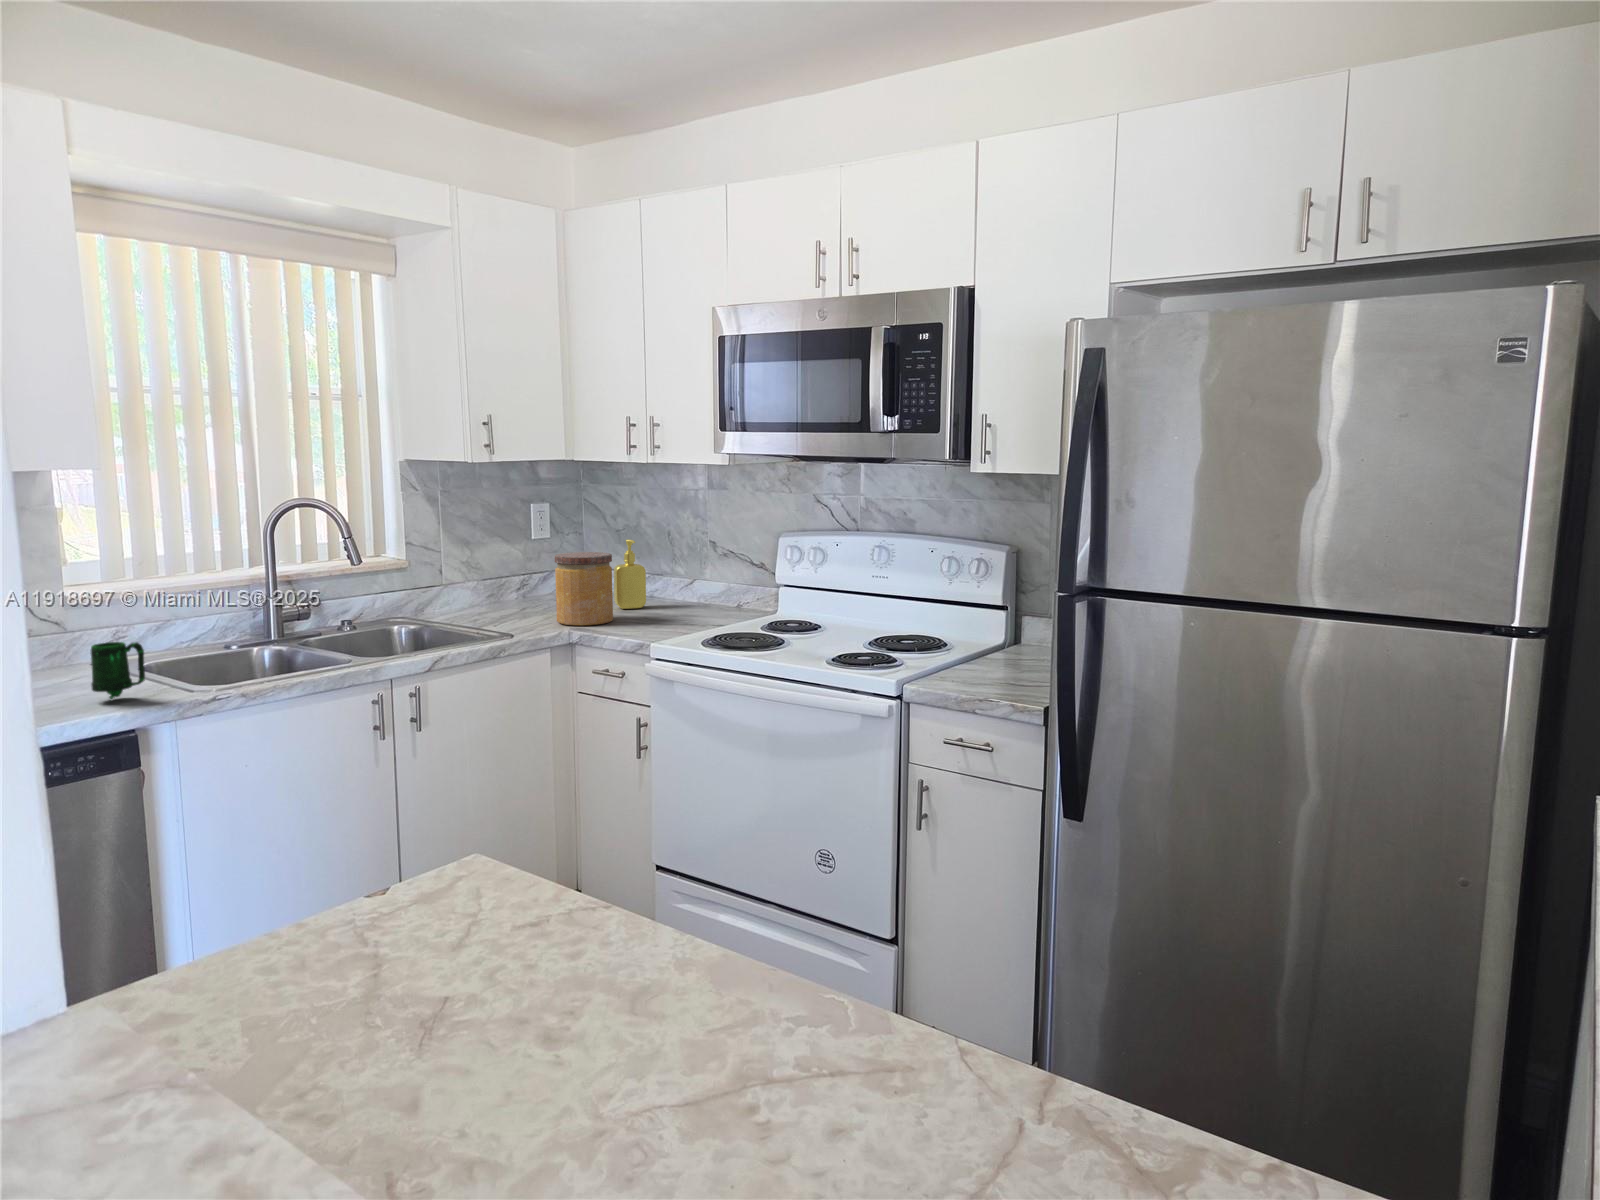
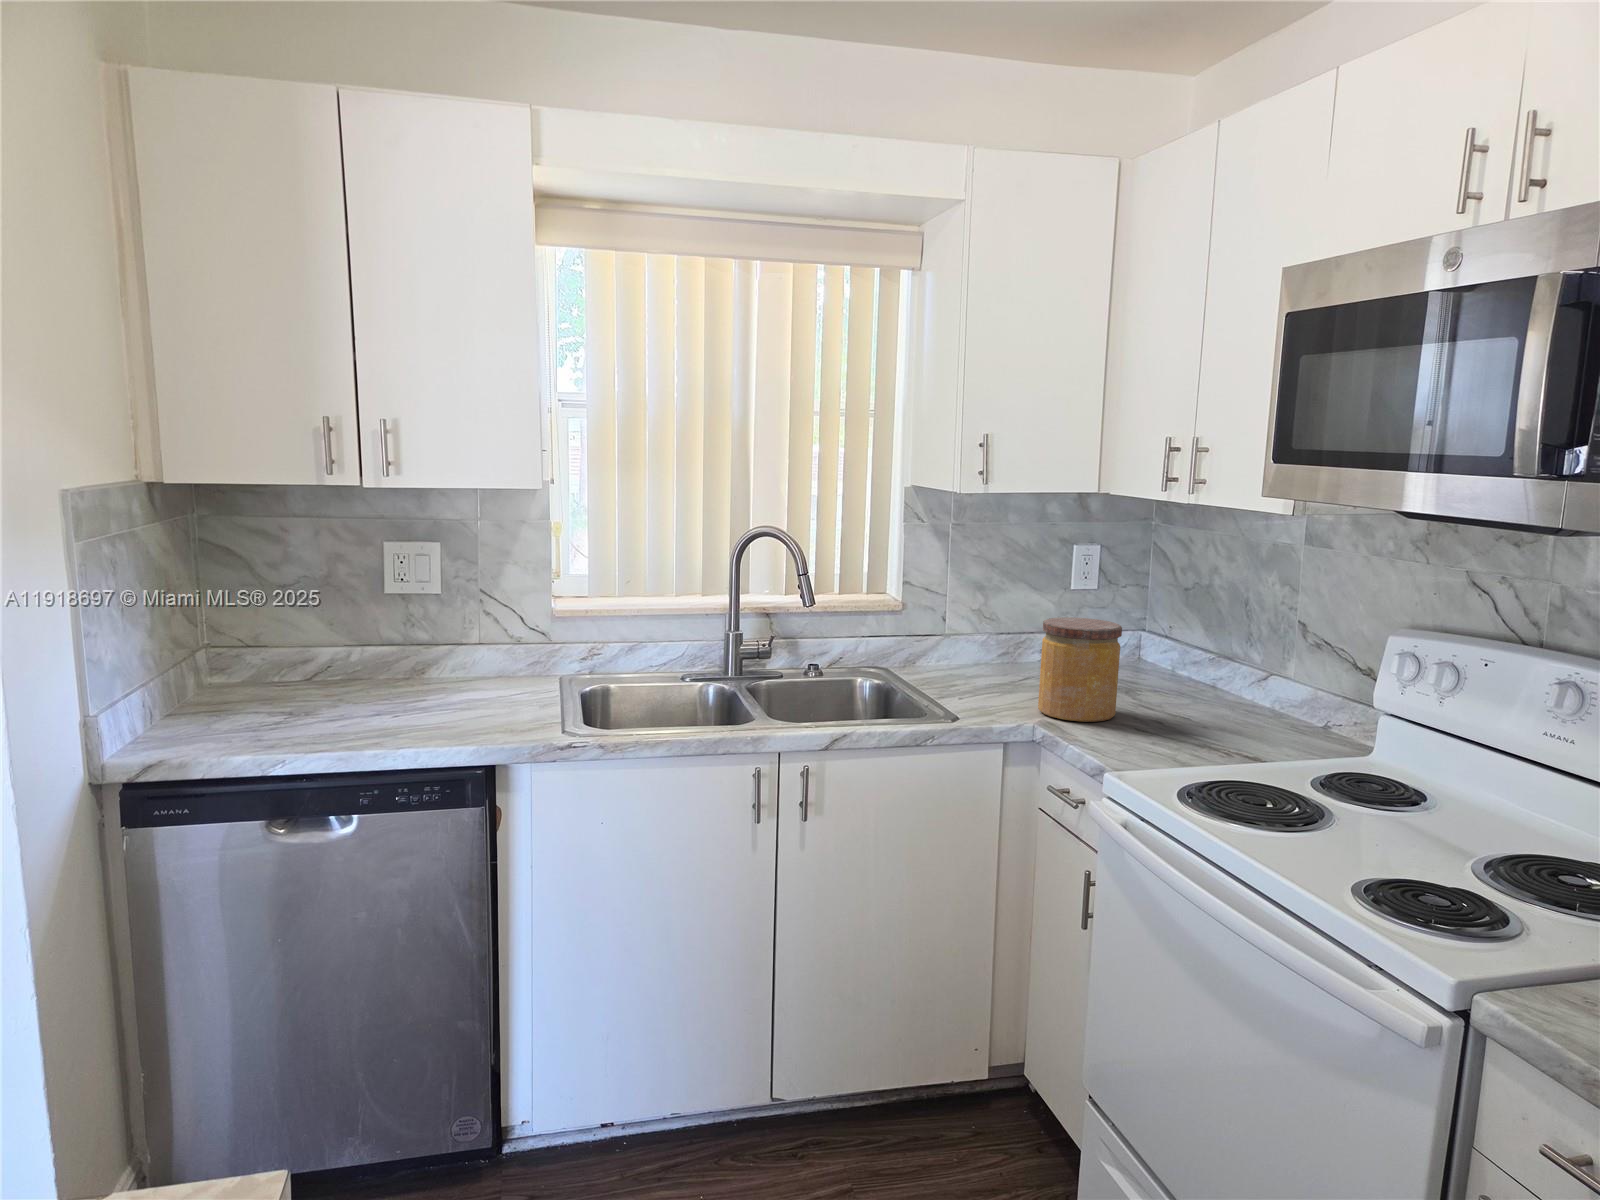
soap dispenser: present [614,540,646,609] -> none [1142,606,1189,704]
mug: present [91,642,145,699] -> none [468,668,509,732]

